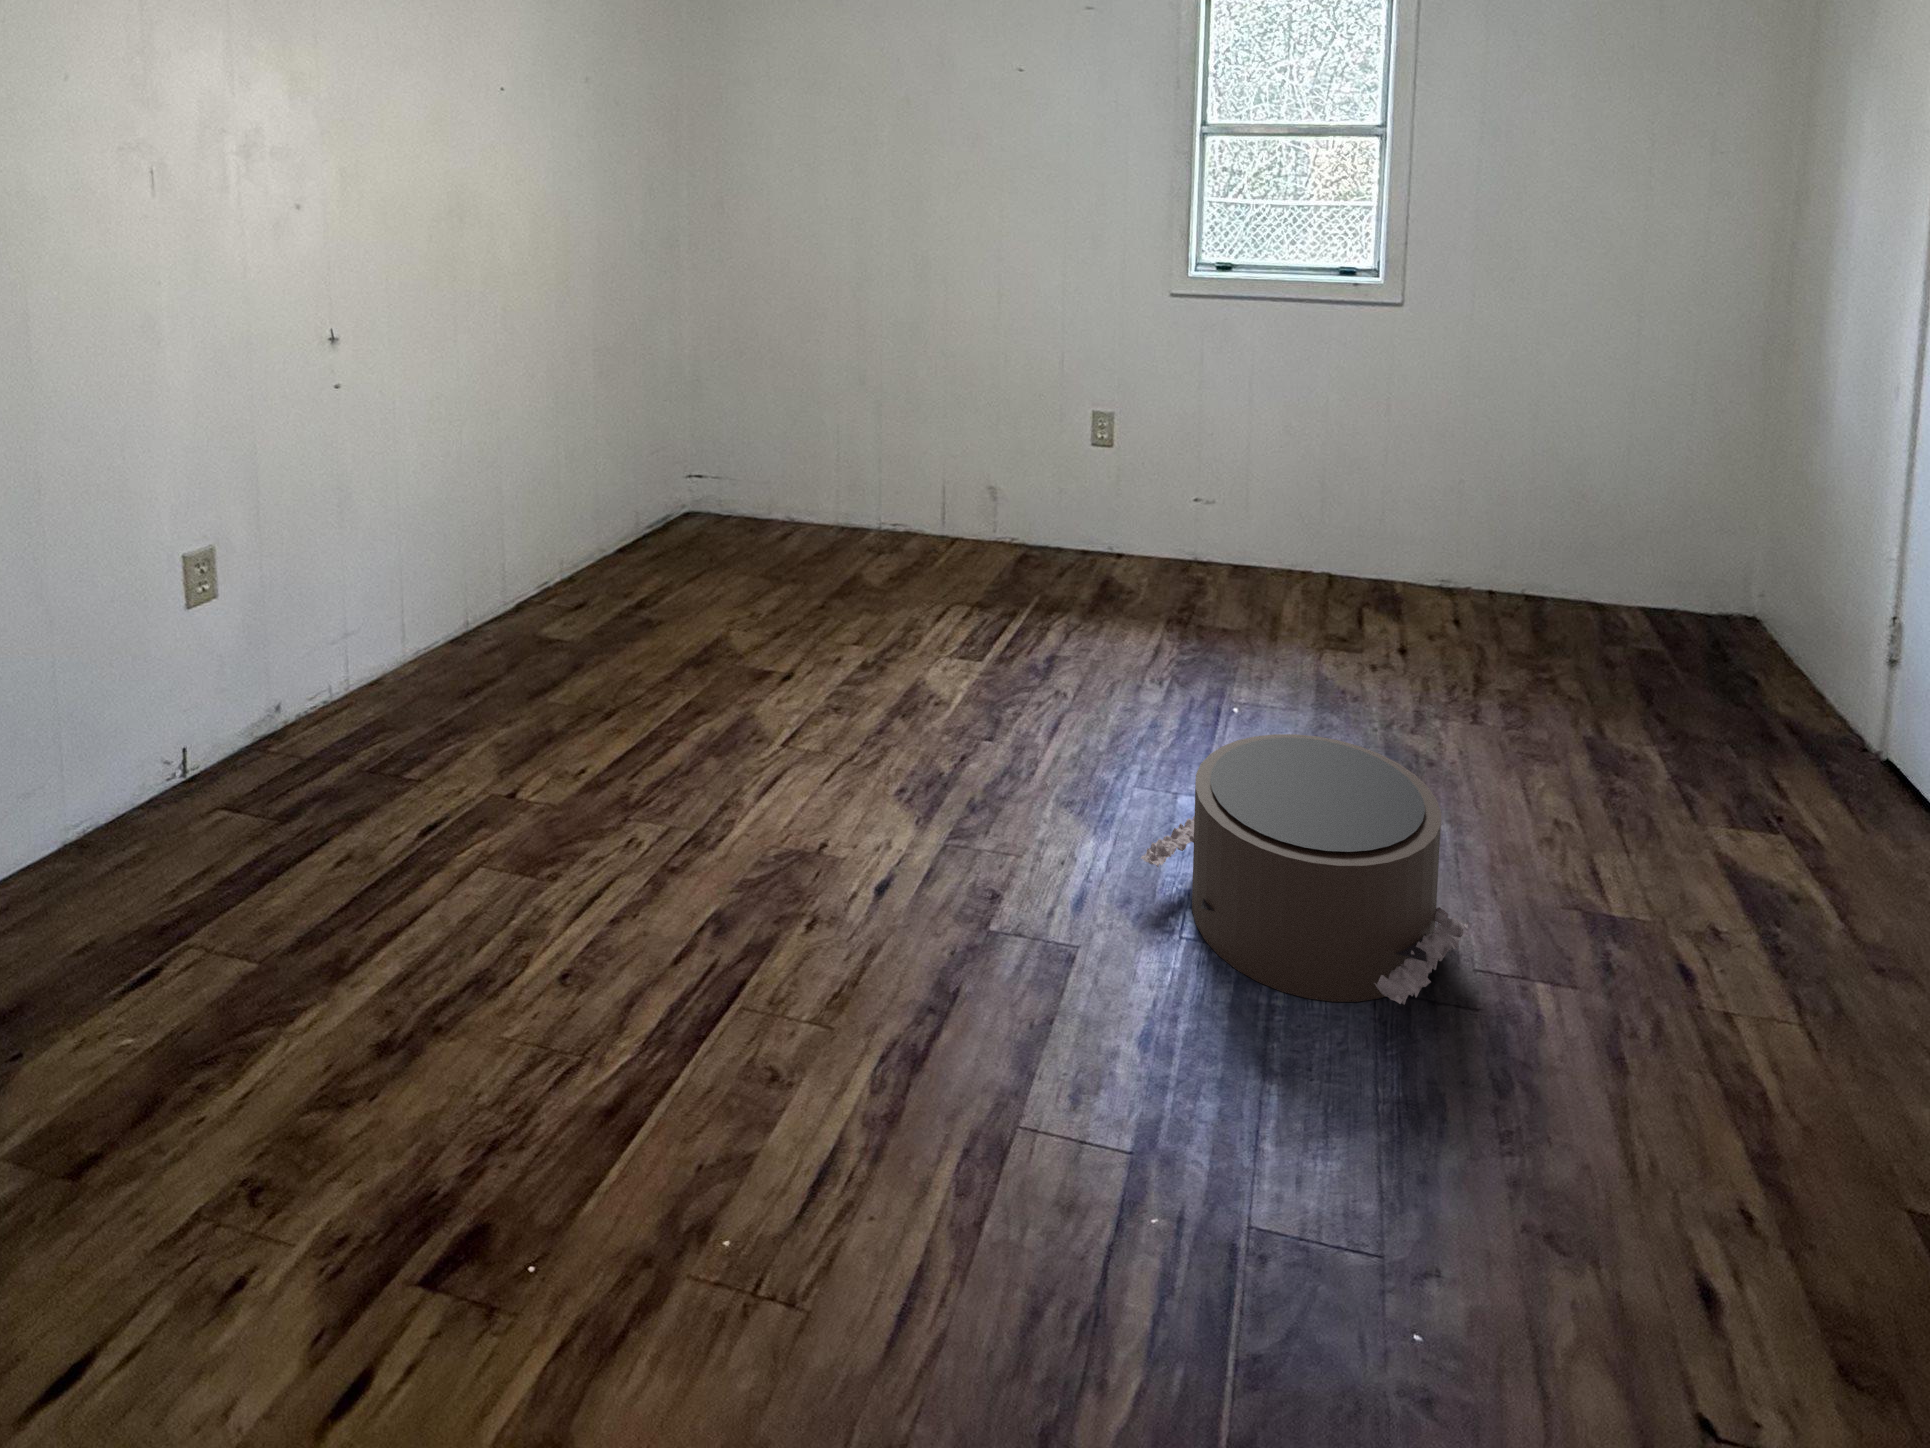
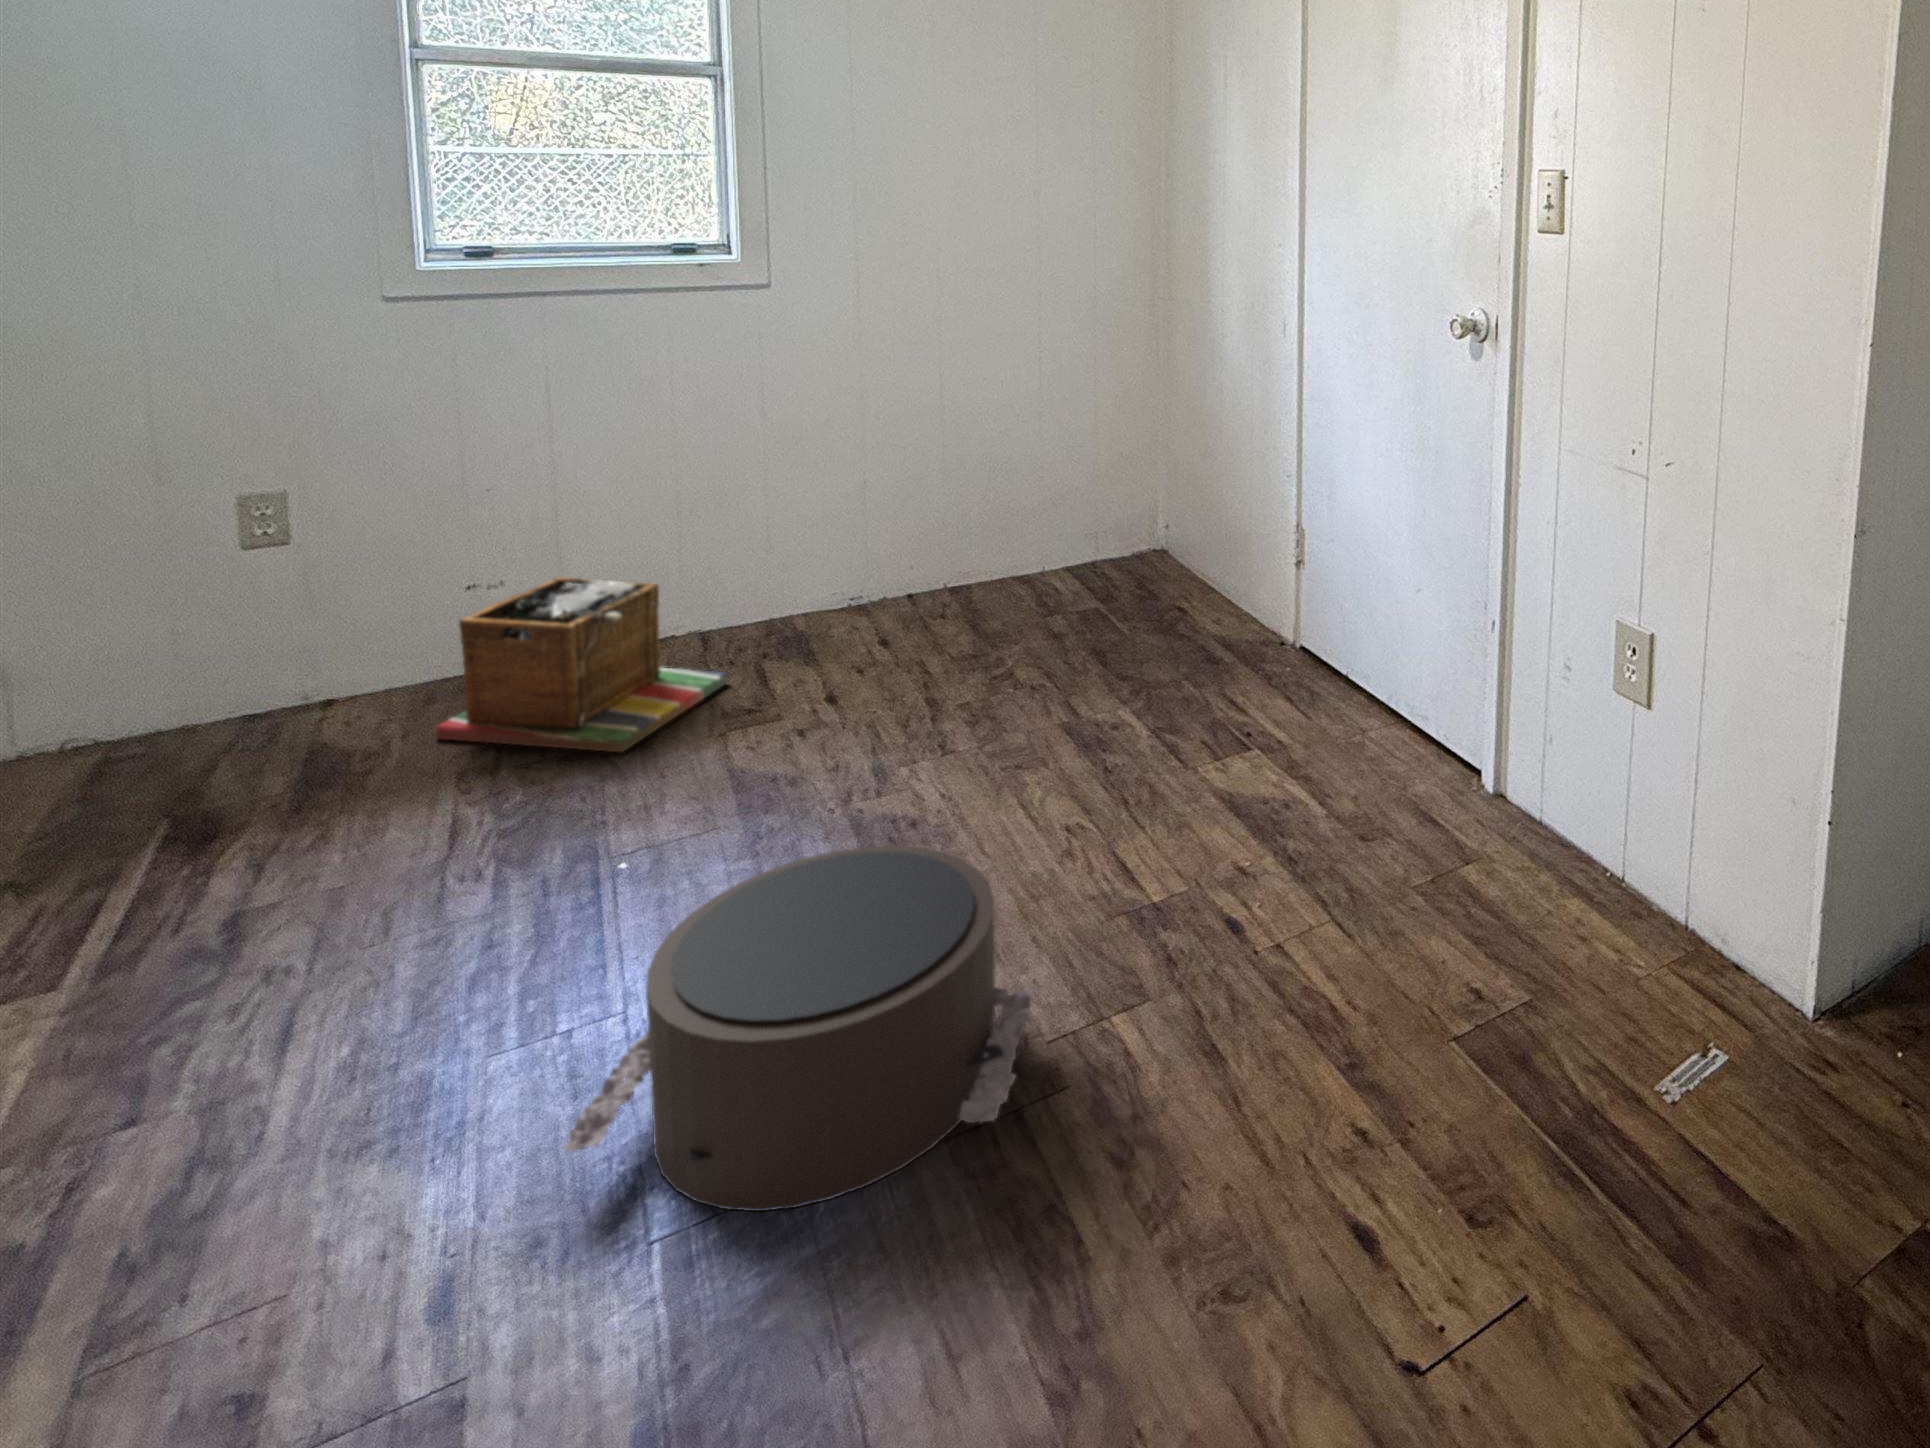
laundry basket: none [1169,504,1337,635] -> present [436,577,726,752]

